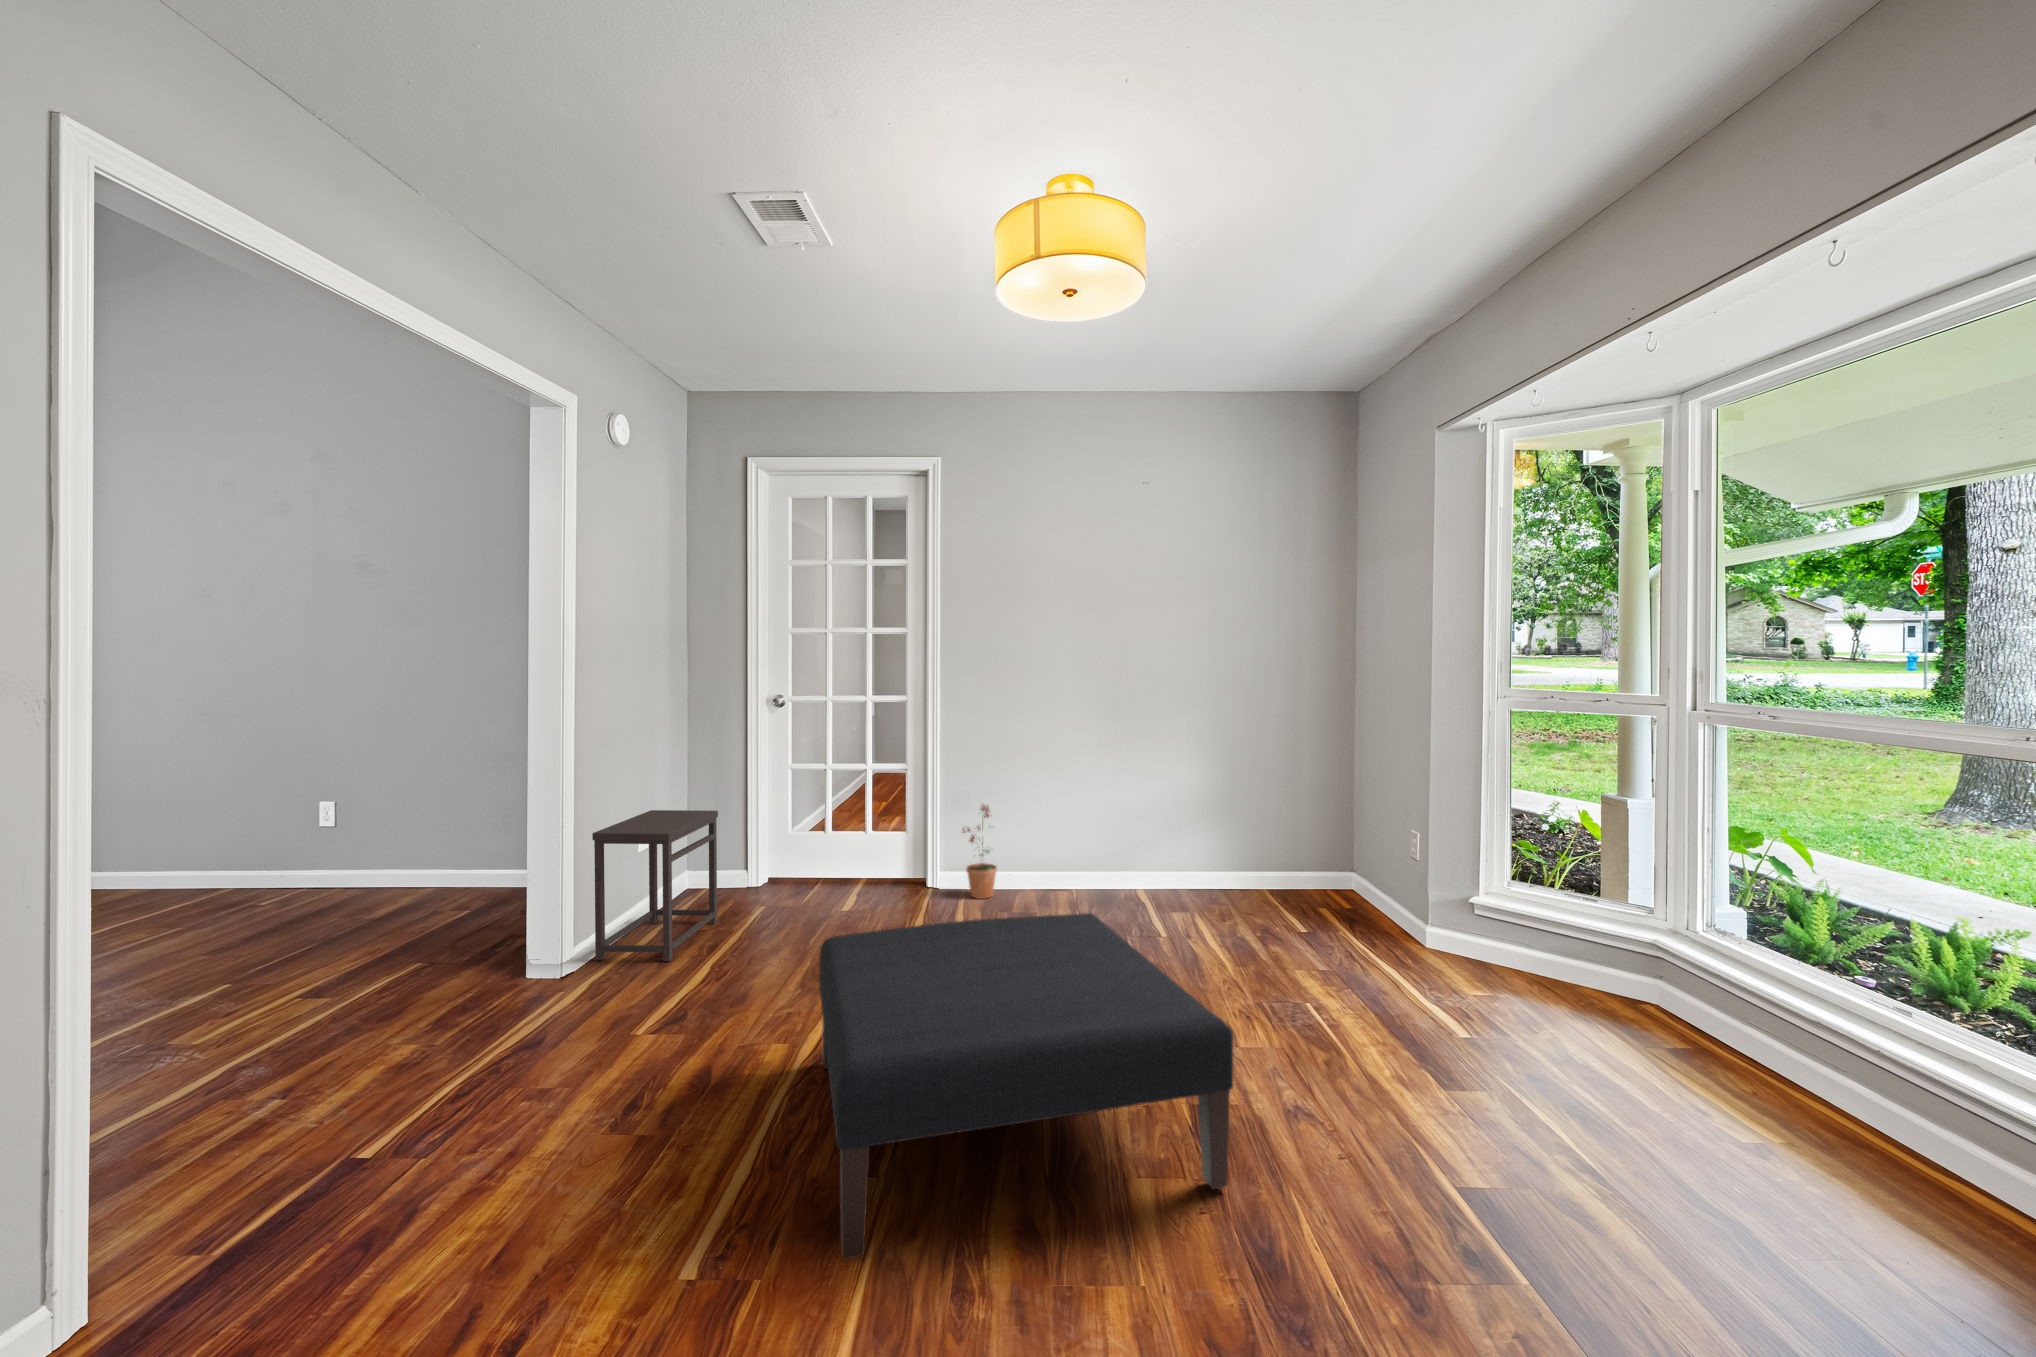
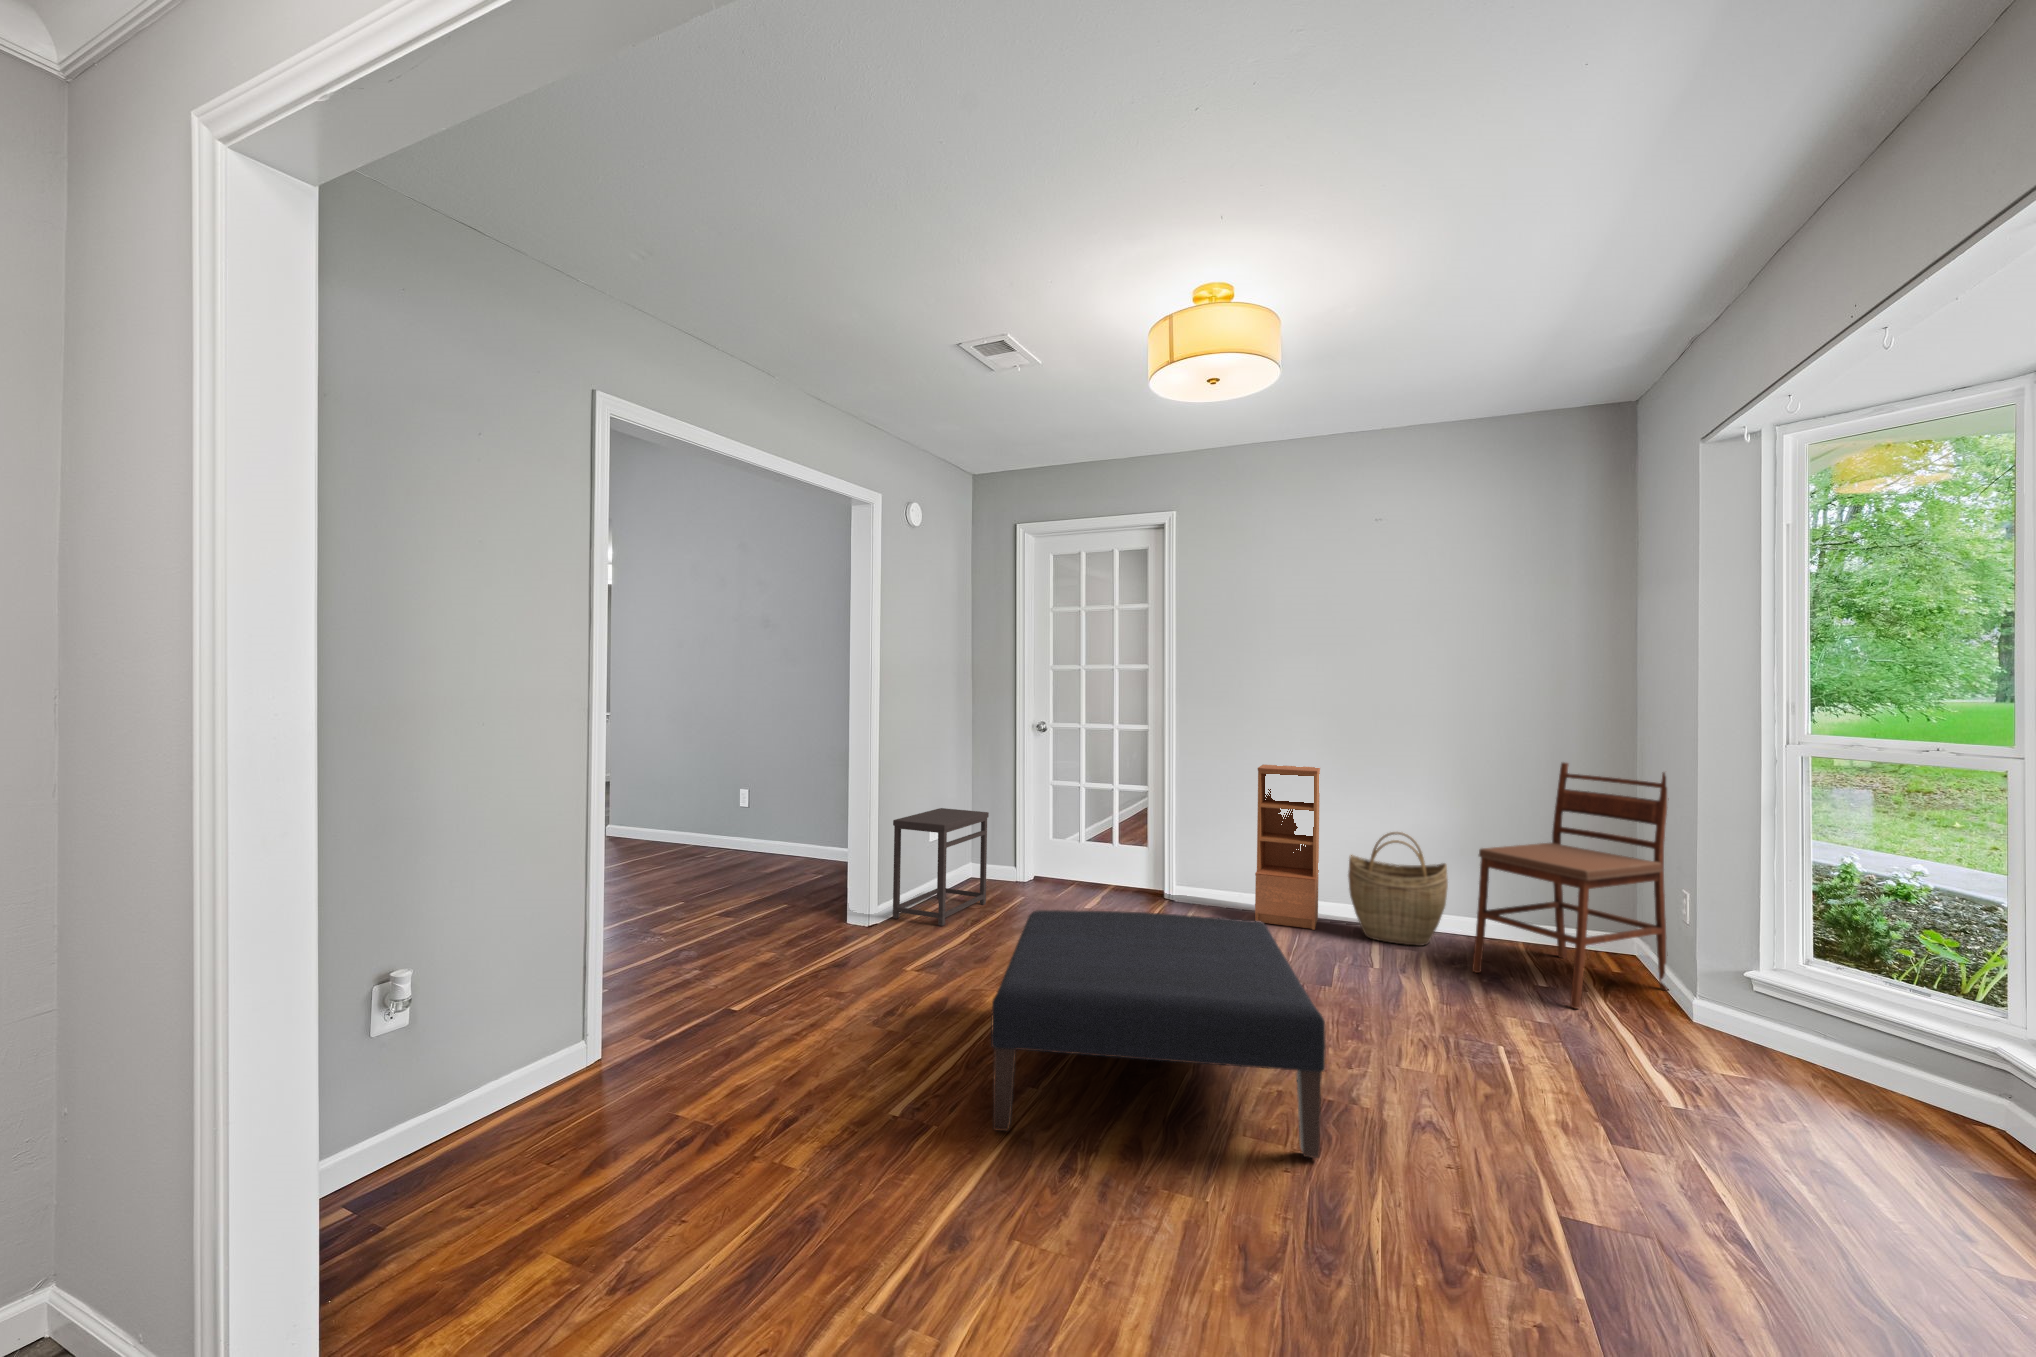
dining chair: none [1245,719,1401,952] -> present [1472,763,1668,1008]
bookcase: none [1029,734,1090,904] -> present [1255,764,1320,930]
woven basket: none [1120,795,1212,908] -> present [1348,832,1448,946]
potted plant: present [963,805,997,899] -> none [1197,826,1229,913]

